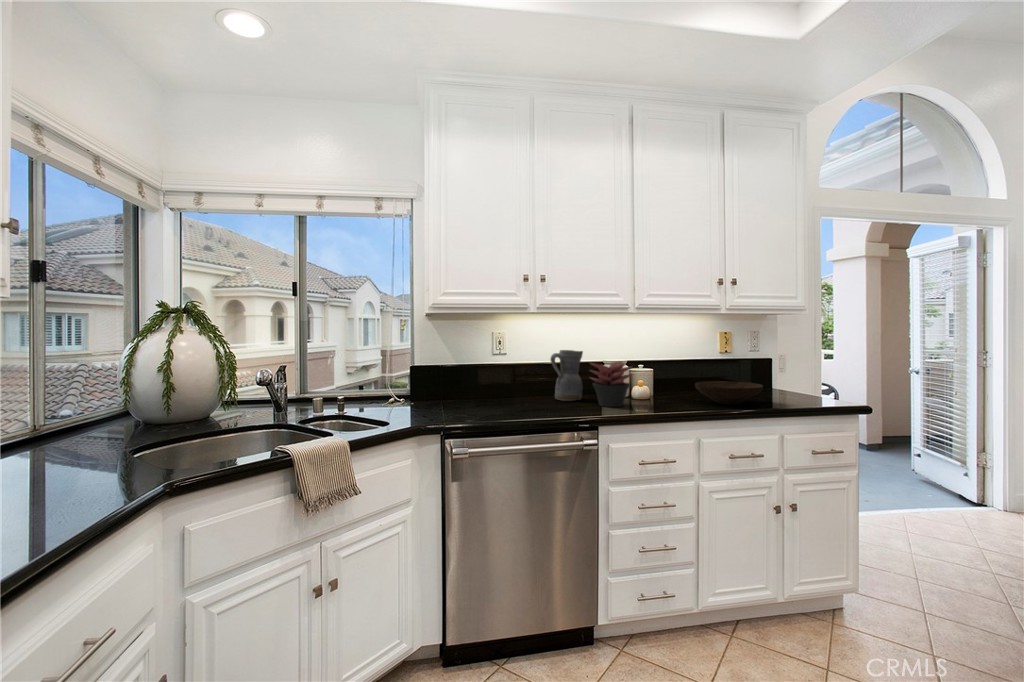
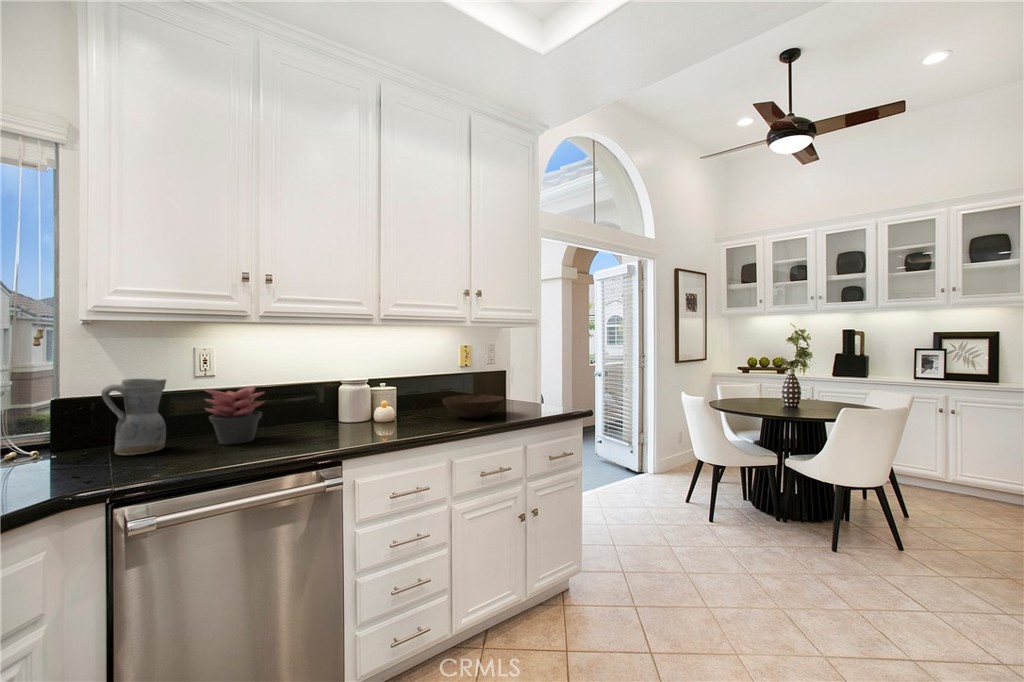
ceramic pitcher: present [551,350,583,401] -> present [102,379,166,455]
succulent plant: present [590,361,632,407] -> present [205,386,264,444]

